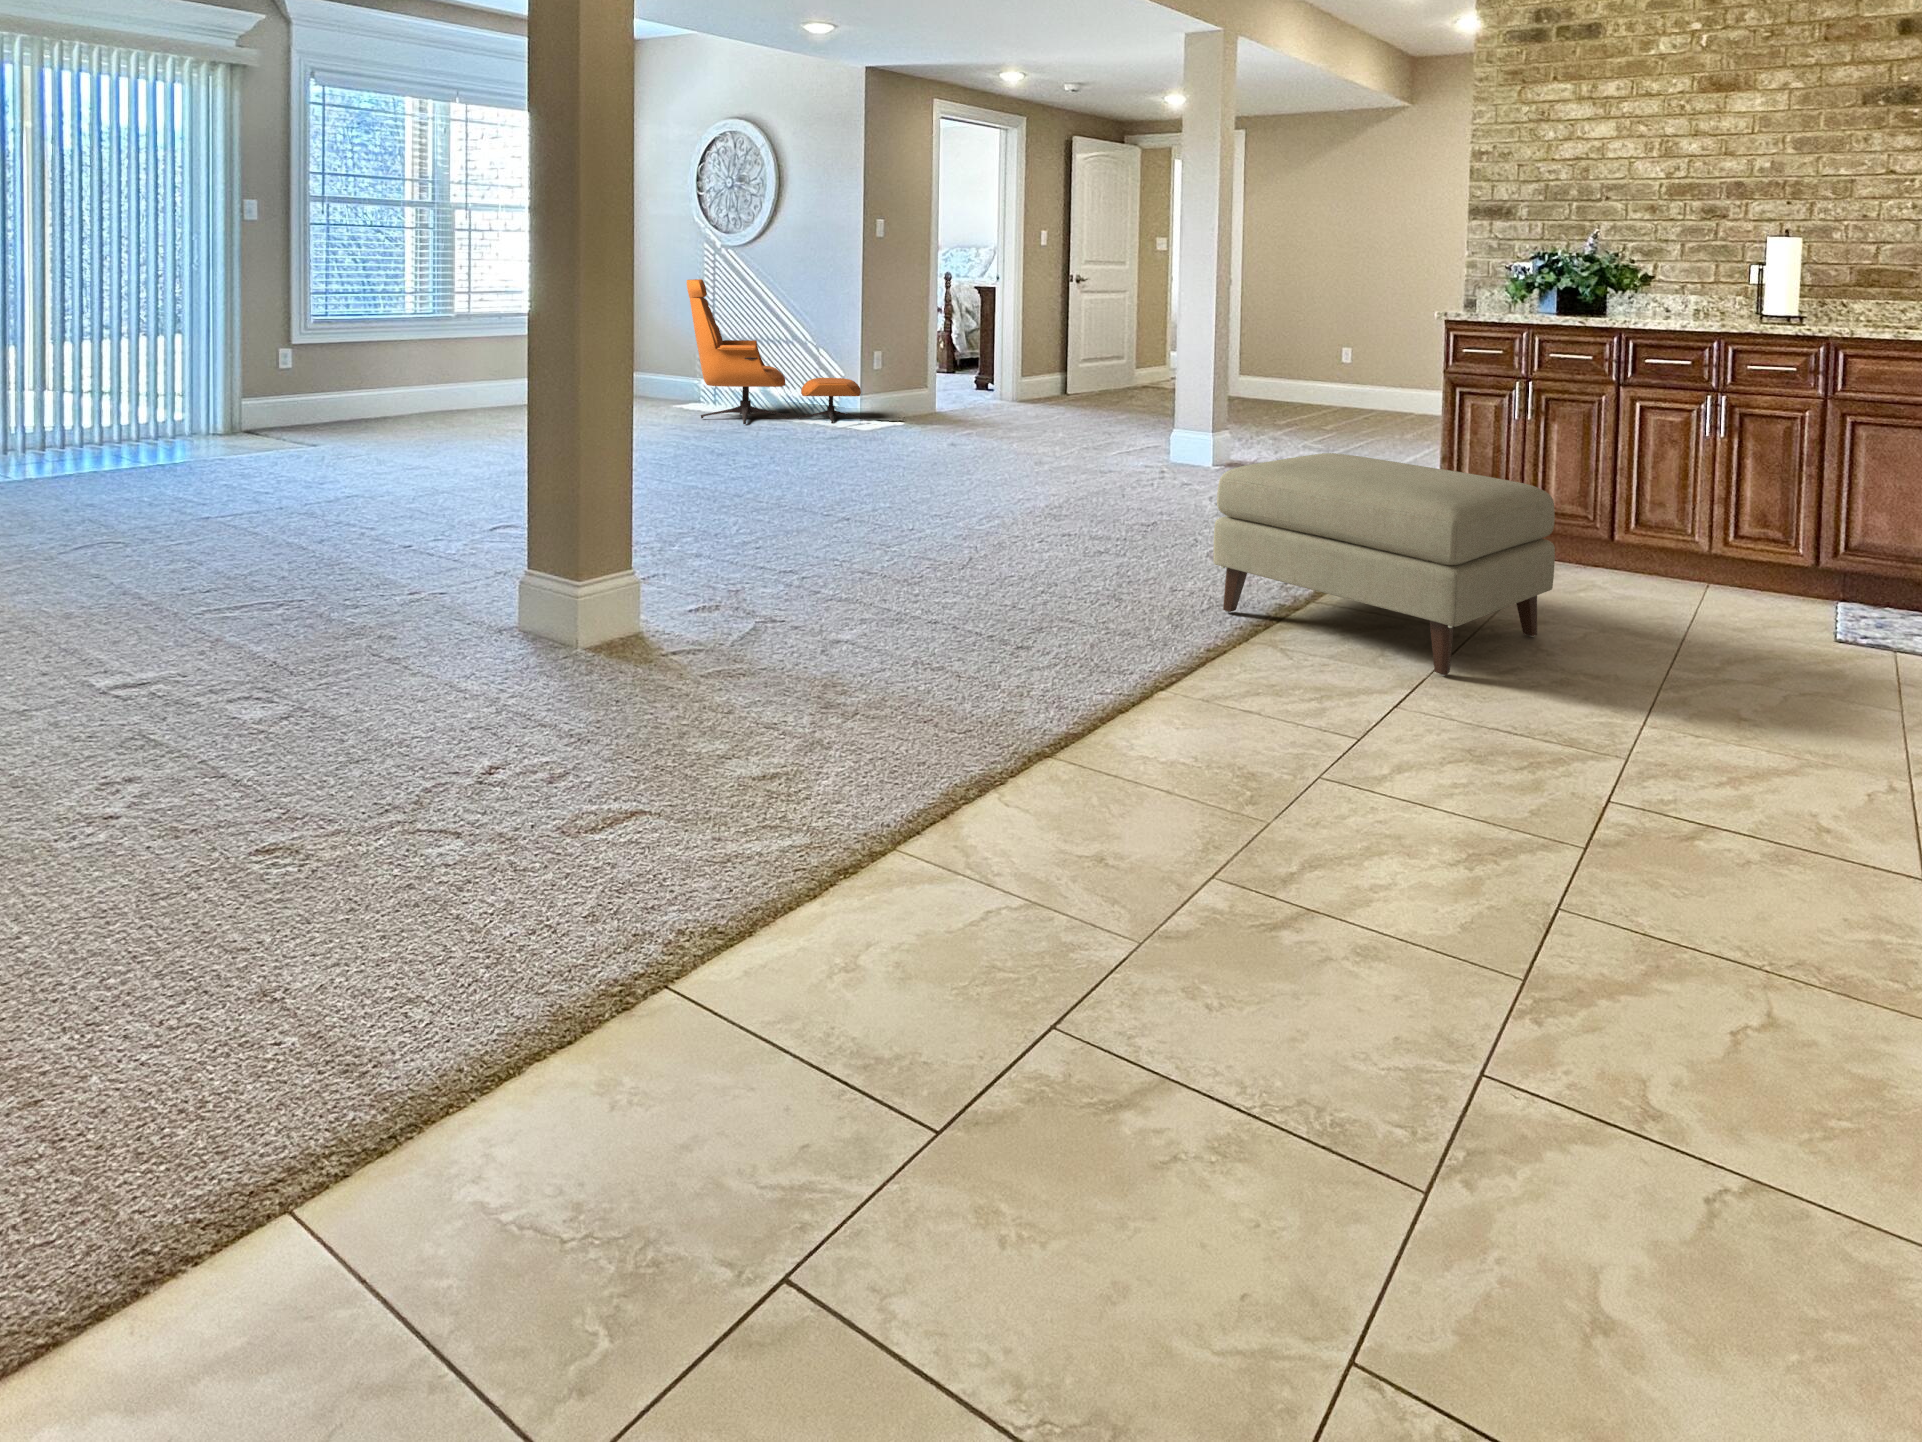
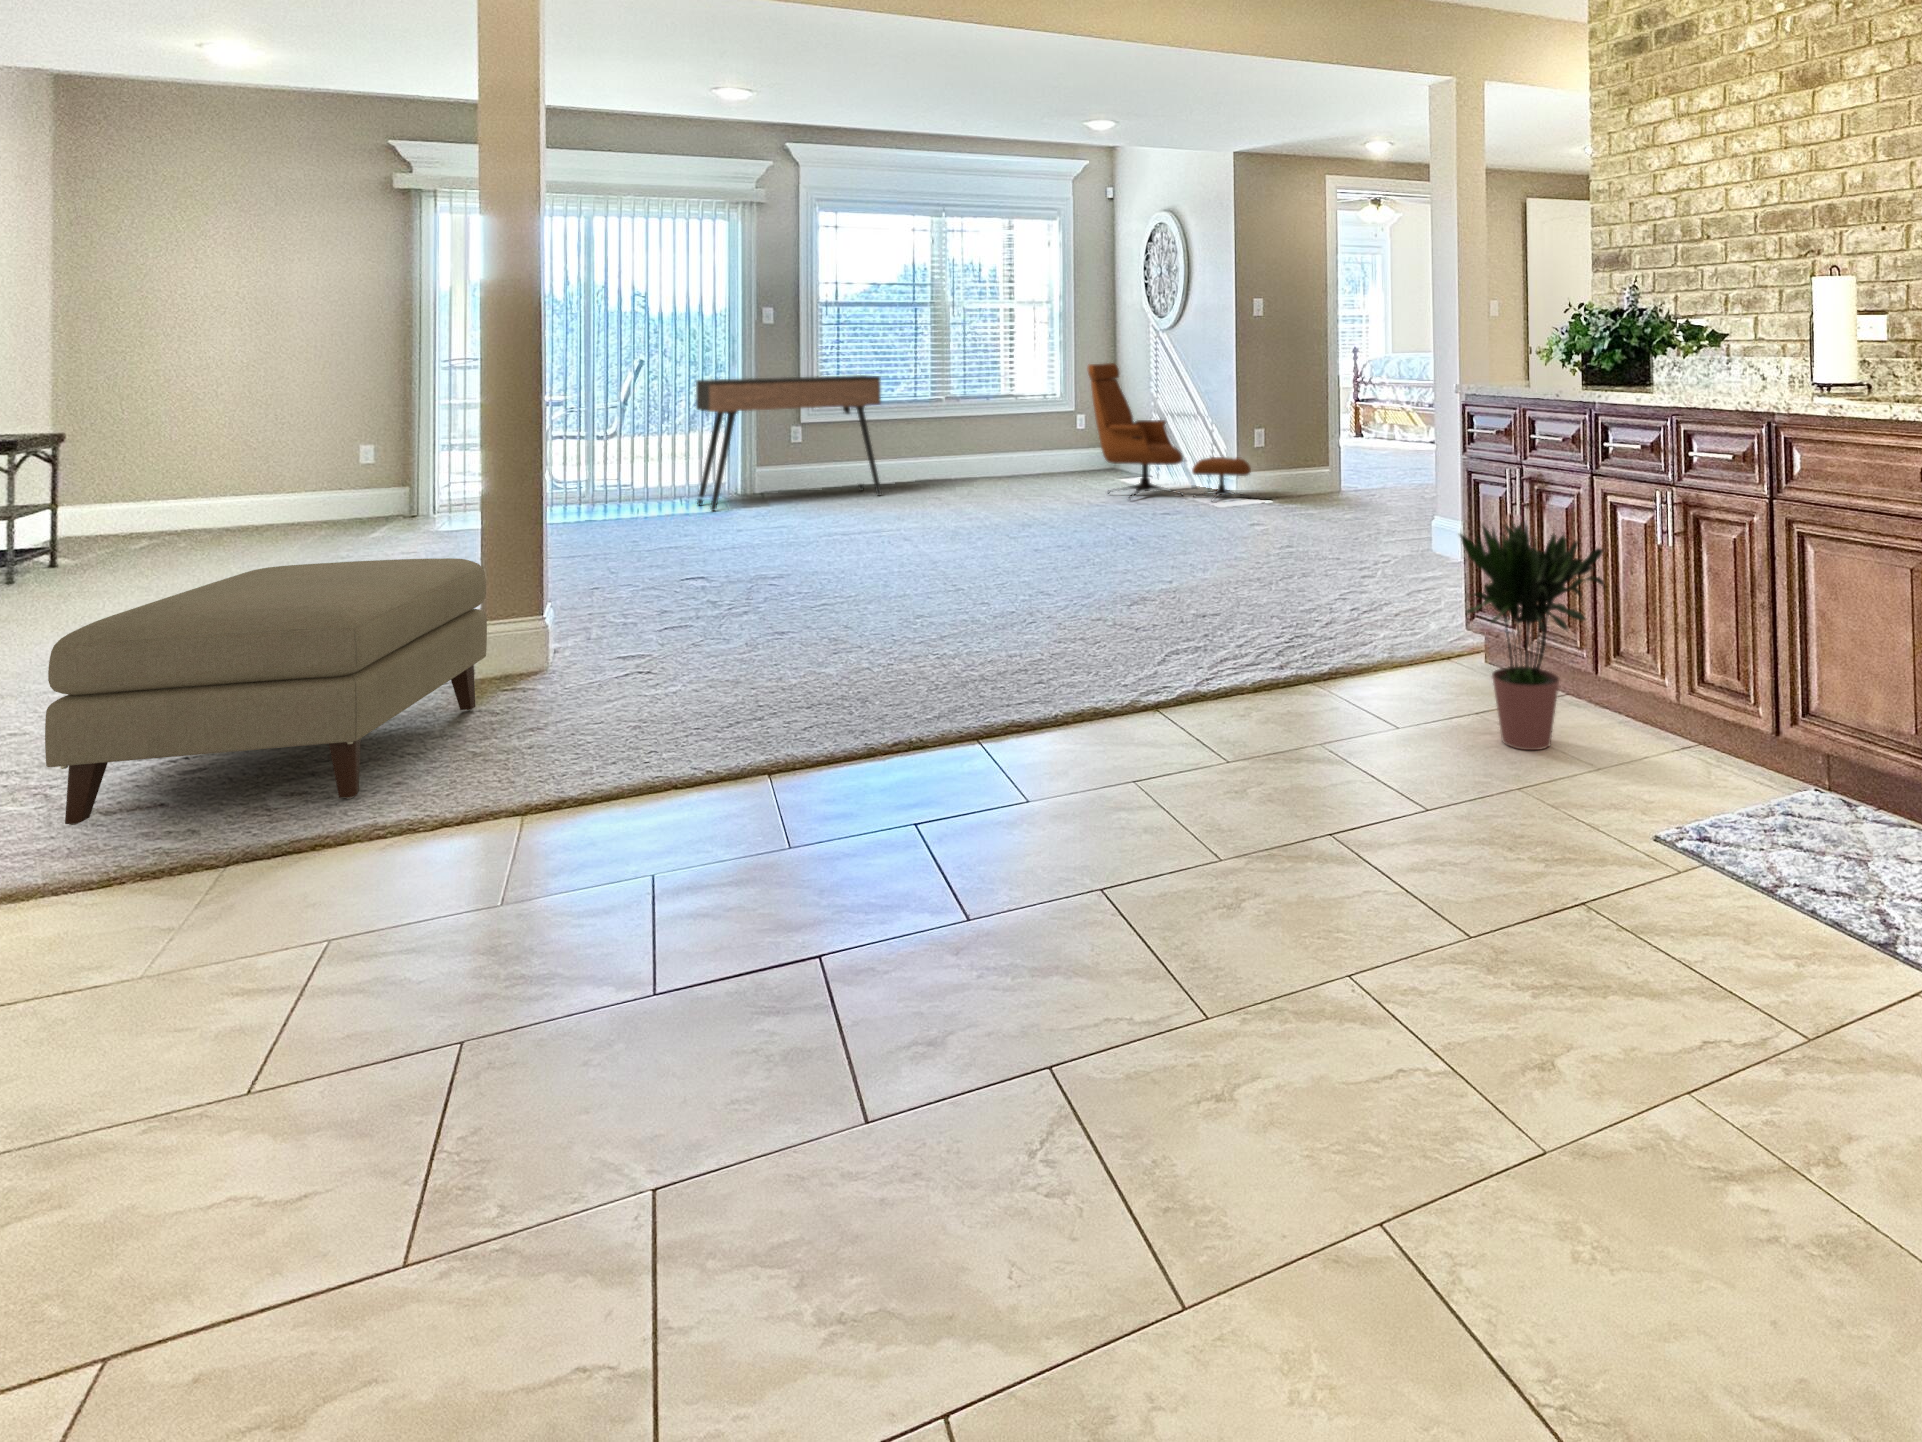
console table: none [192,286,426,452] -> present [696,375,882,511]
potted plant: none [1558,413,1704,599] -> present [1460,522,1605,750]
ottoman: present [1213,453,1555,676] -> present [45,558,487,825]

